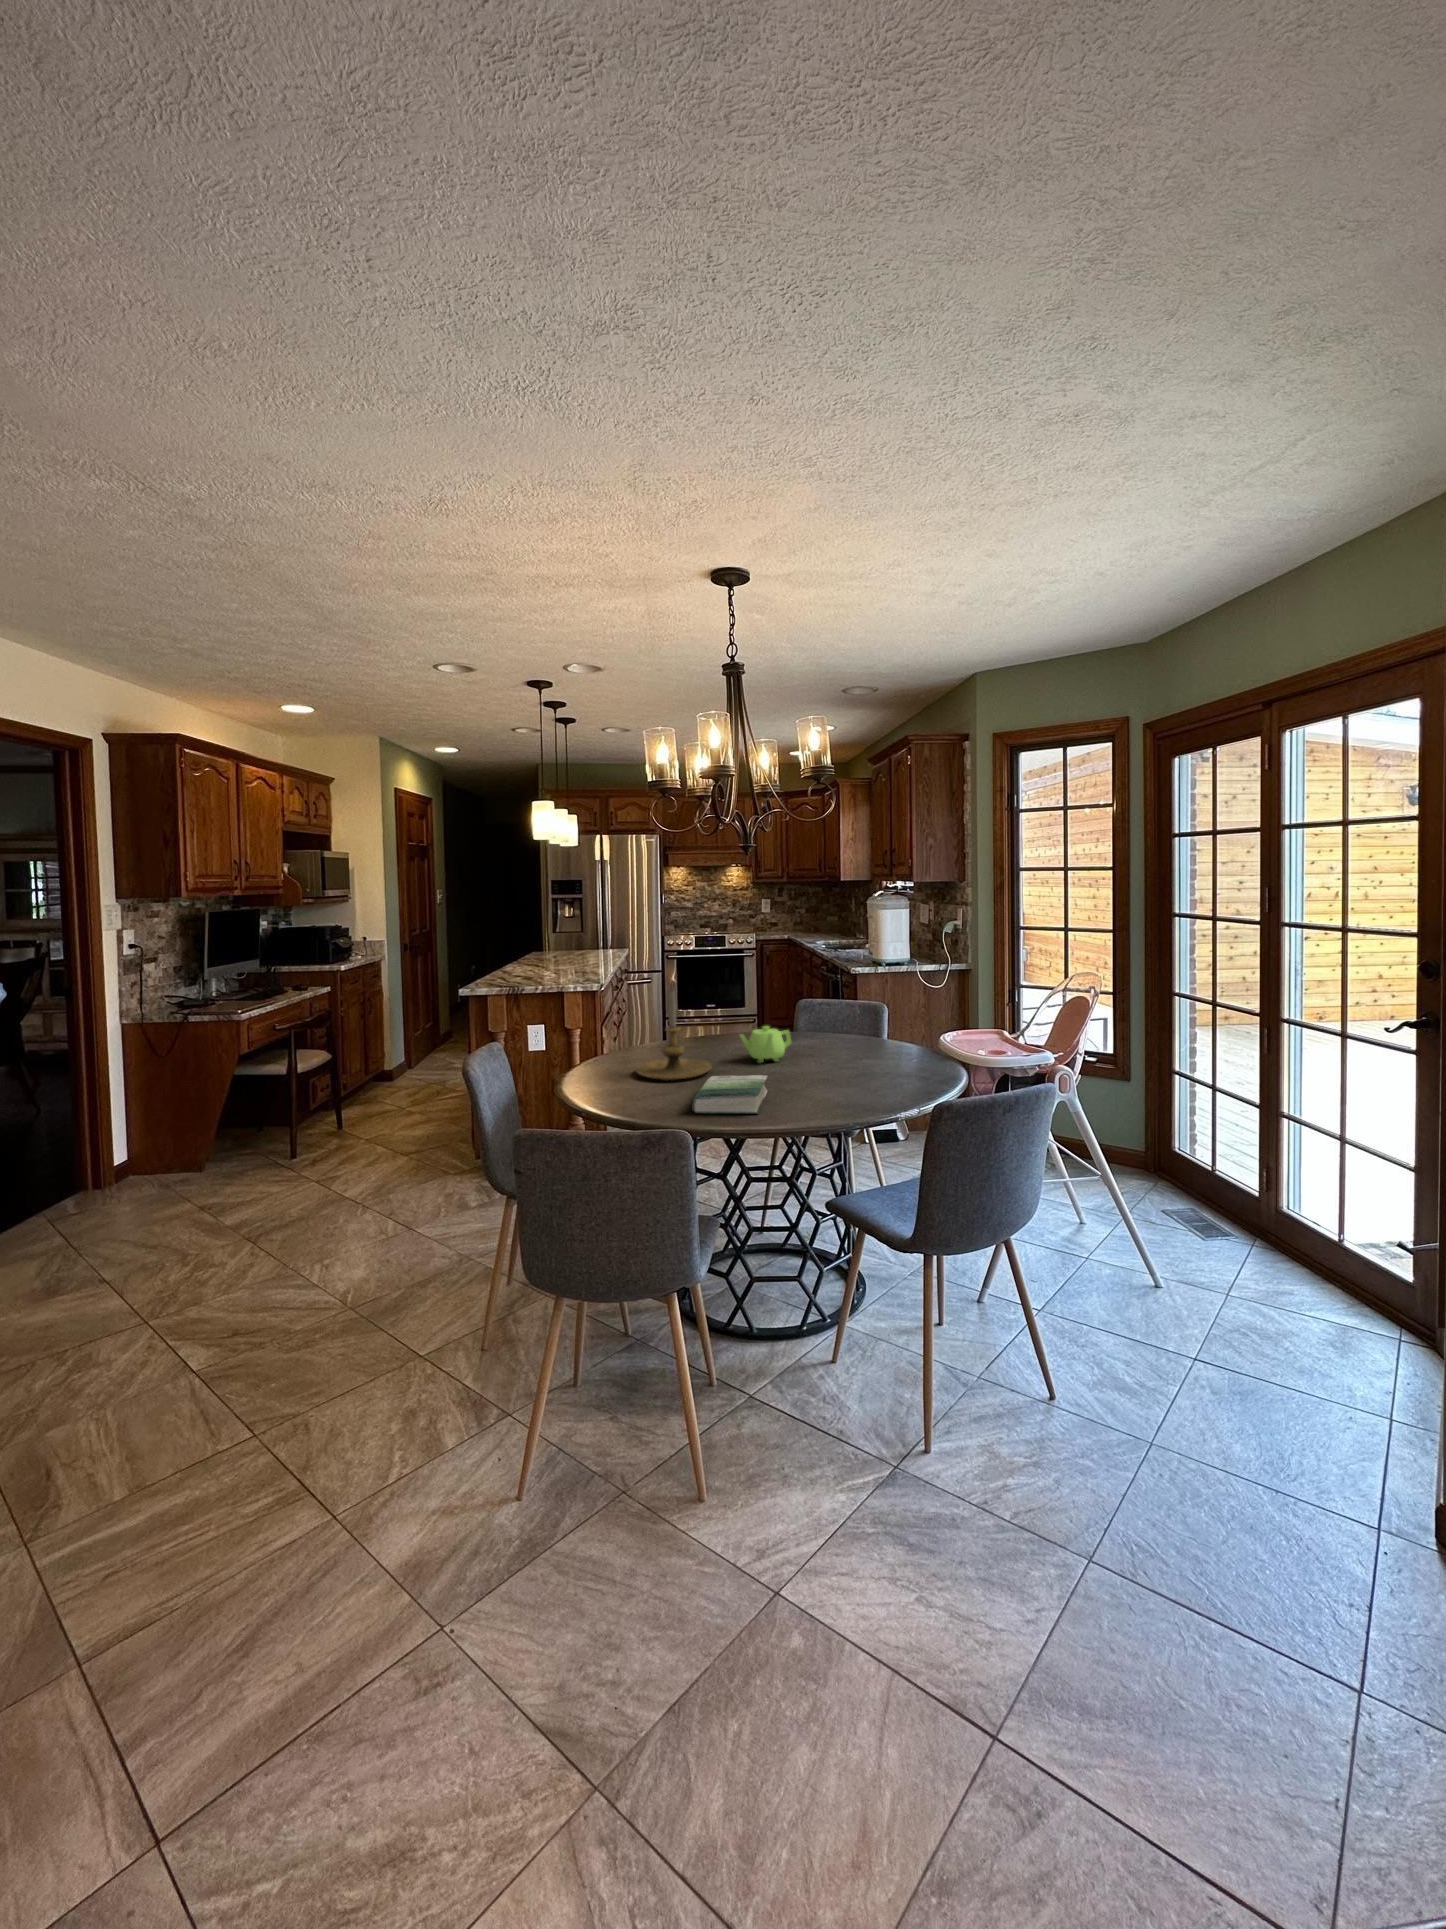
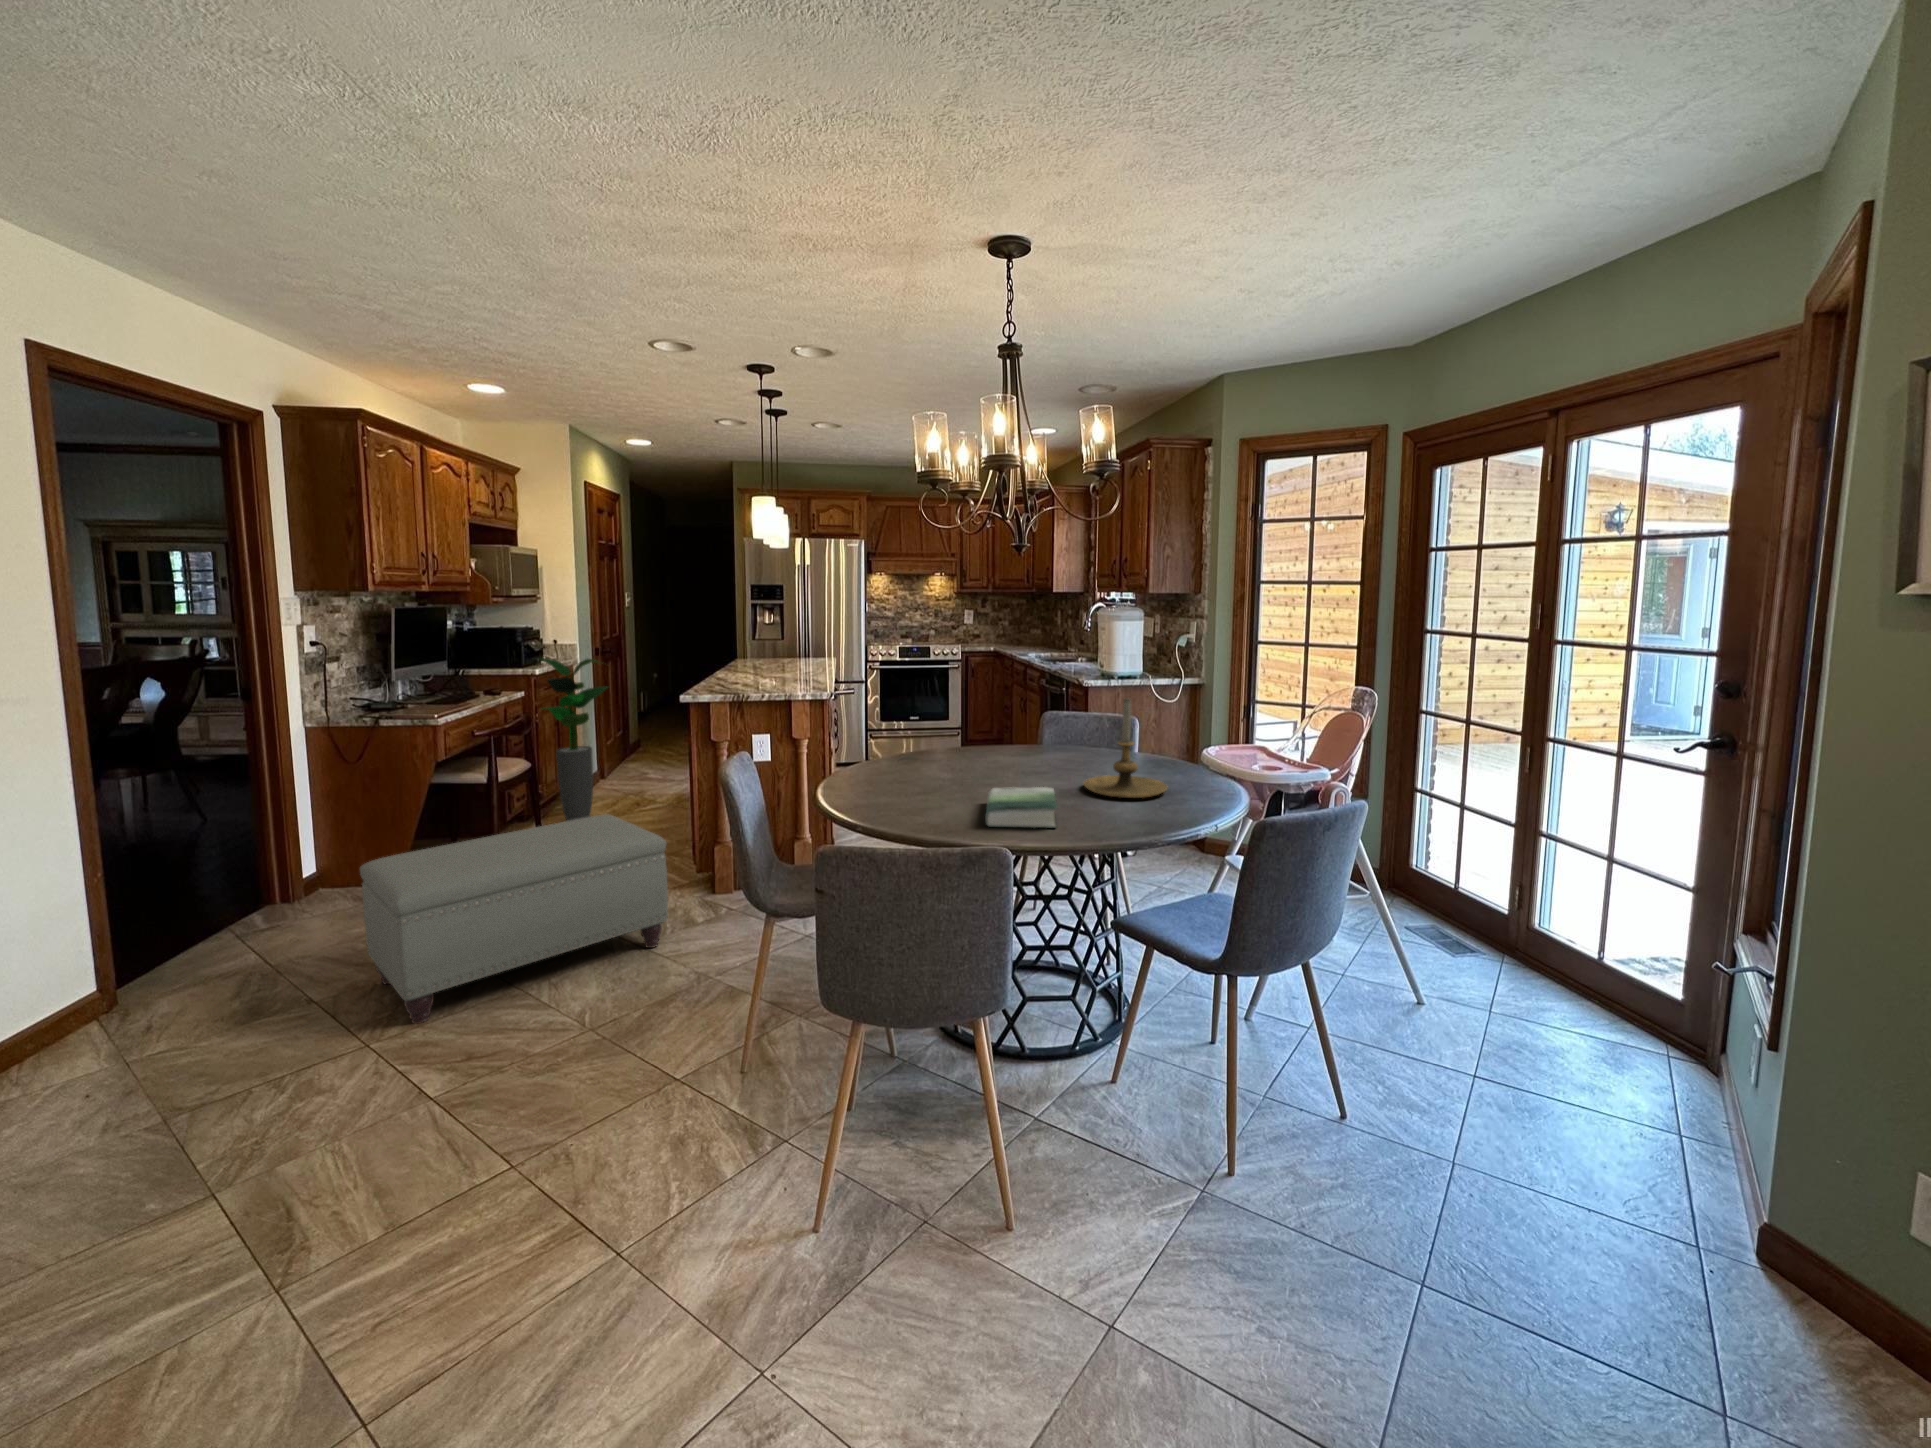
potted plant: none [333,956,409,1117] -> present [539,658,608,821]
candle holder: present [636,987,711,1080] -> present [1083,698,1167,798]
teapot: present [740,1026,792,1063] -> none [1006,736,1060,774]
ottoman: none [152,1106,437,1305] -> present [360,814,668,1024]

